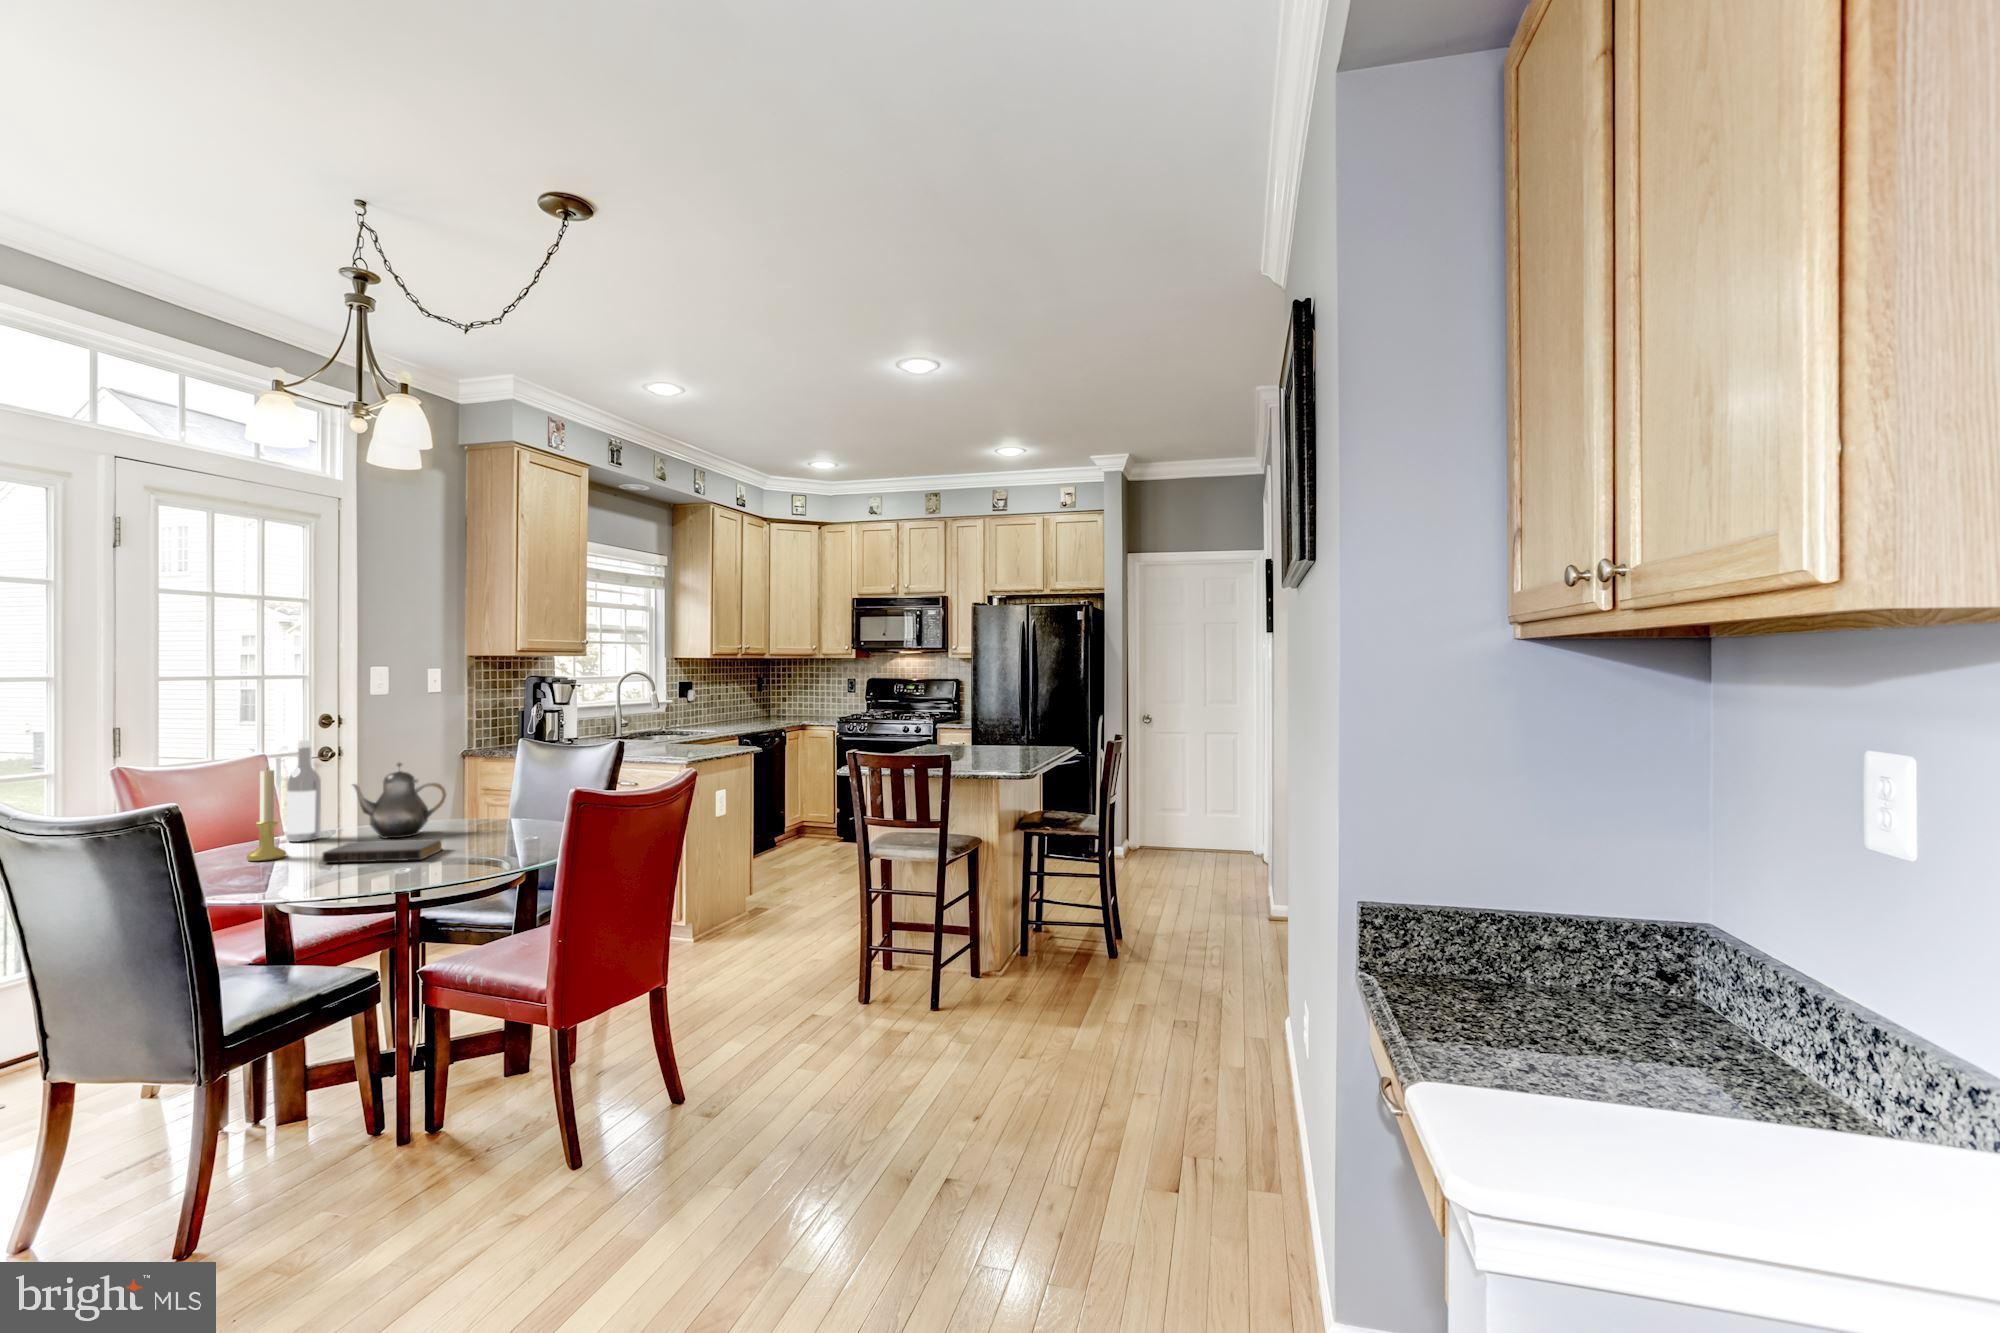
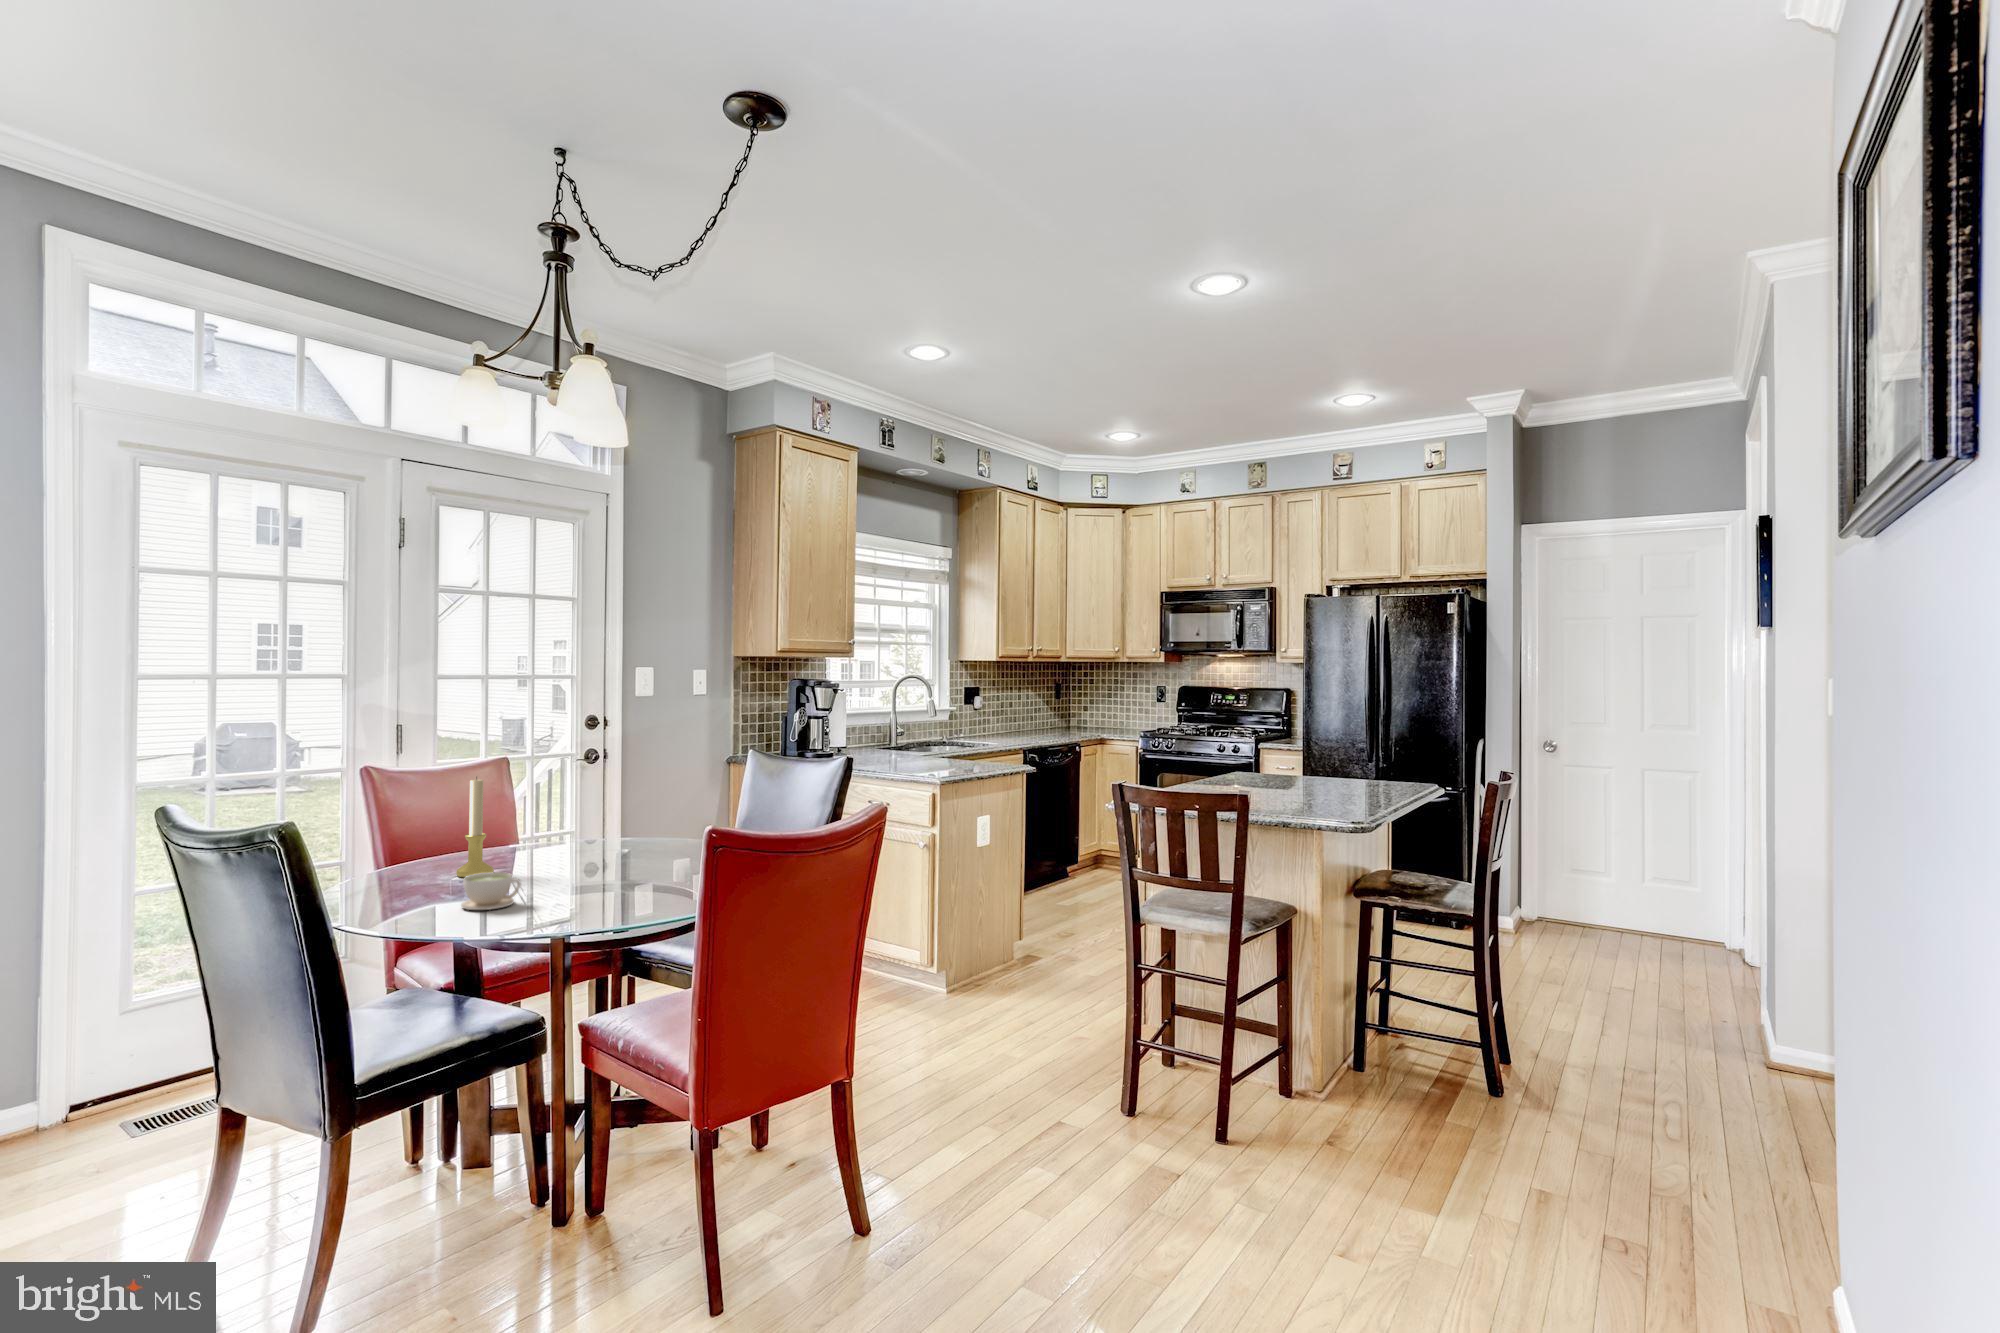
wine bottle: present [286,740,321,842] -> none [509,747,542,856]
teapot: present [353,762,446,838] -> none [567,774,661,859]
book: present [322,839,442,863] -> none [516,862,640,890]
coffee cup: none [282,849,341,883] -> present [461,872,521,910]

